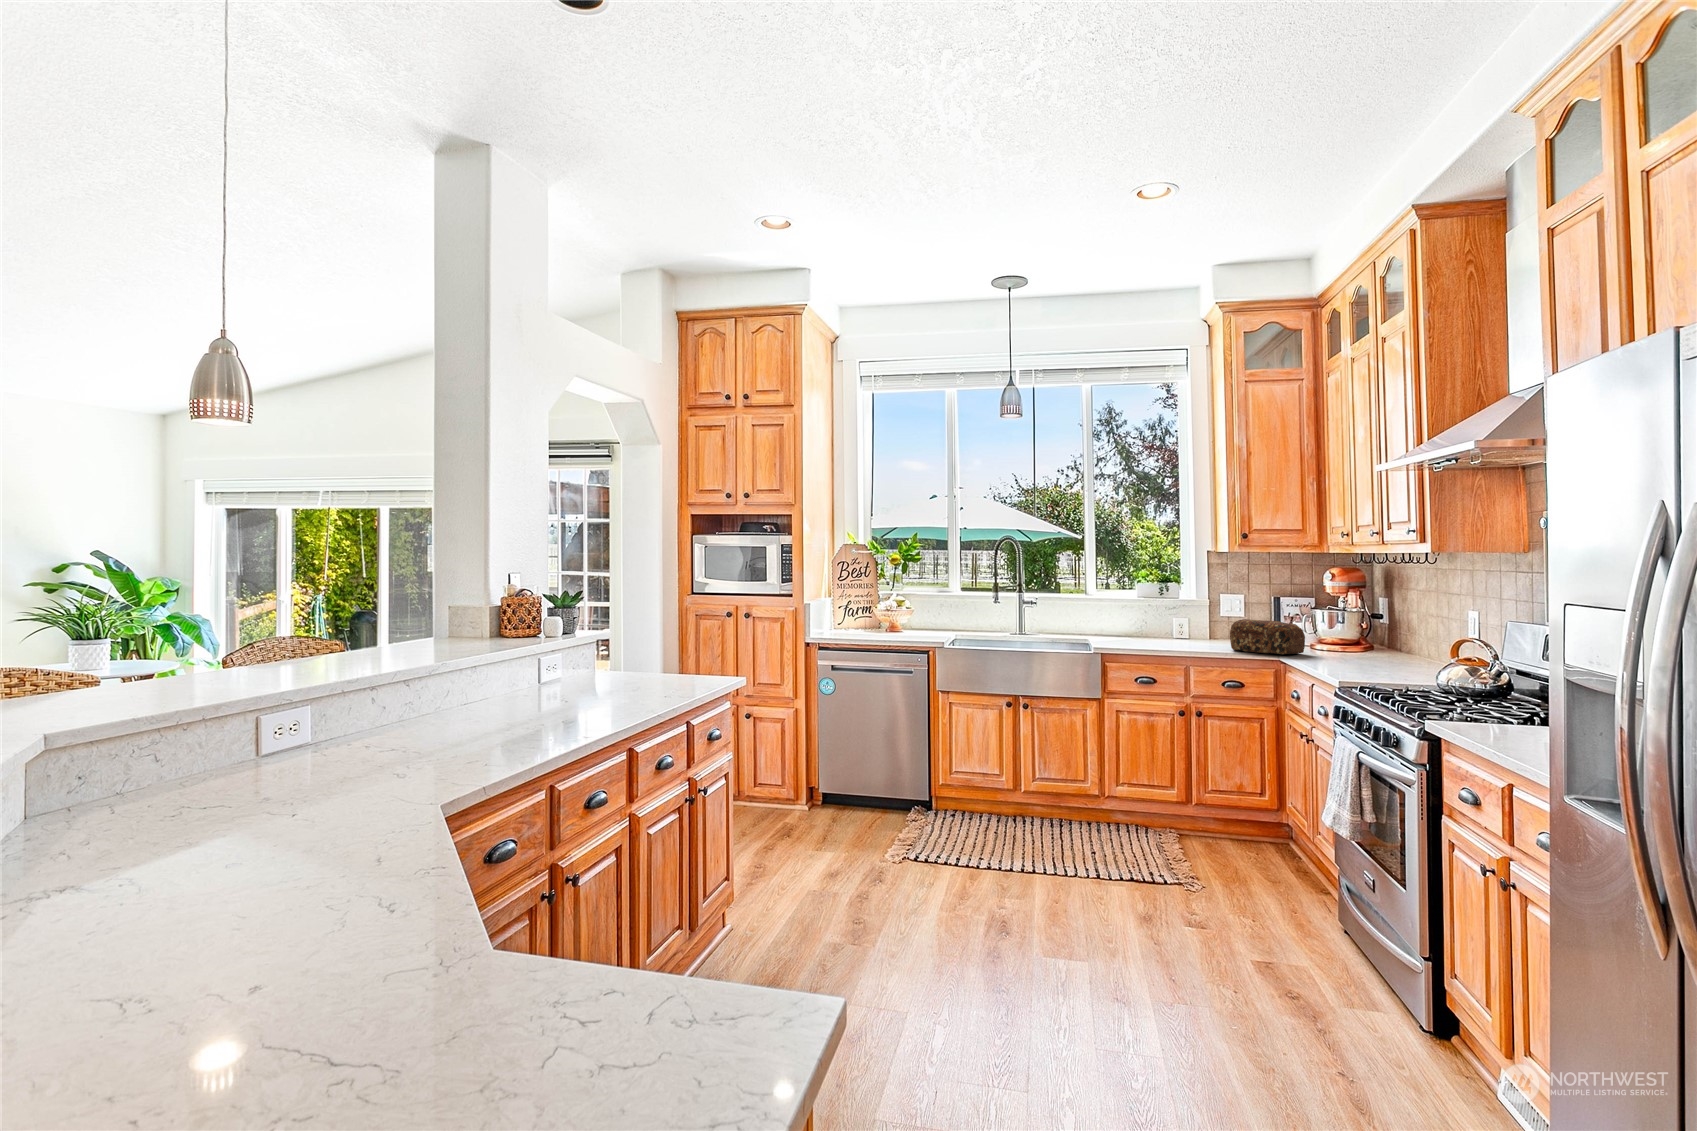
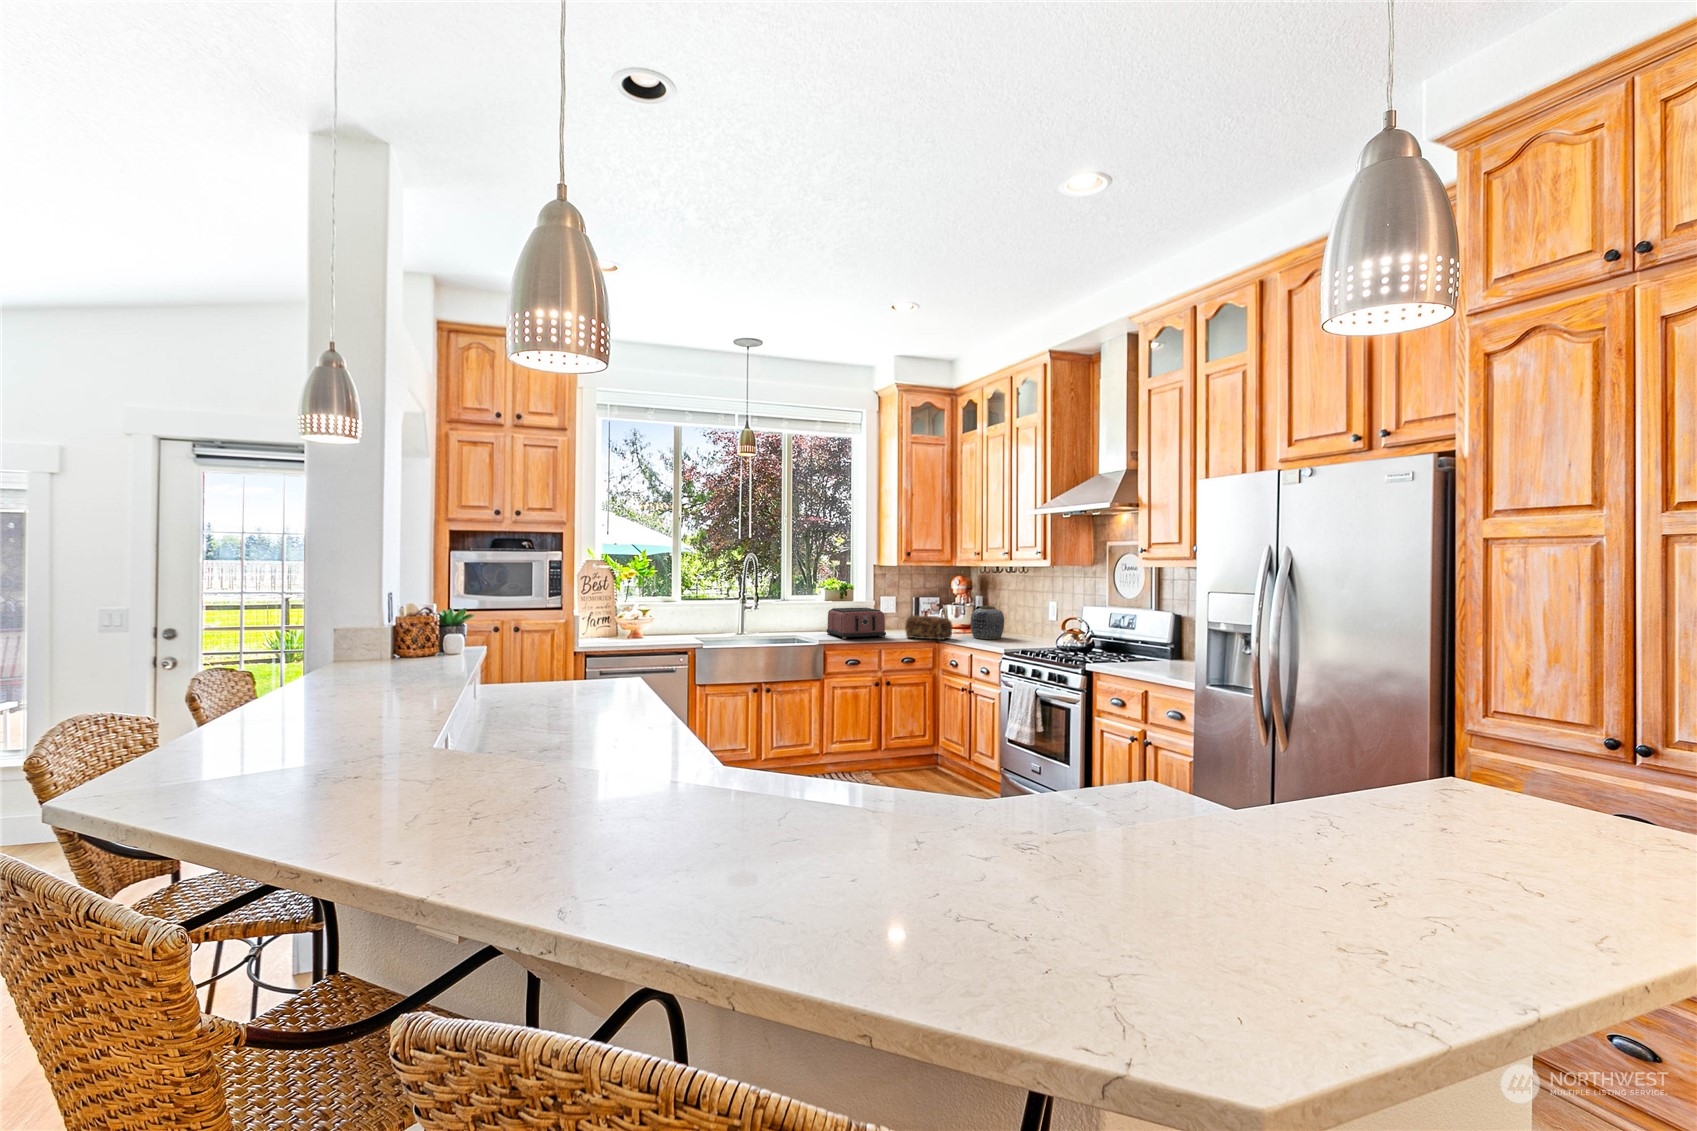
toaster: none [1129,608,1202,648] -> present [827,607,886,639]
vase: none [1339,608,1398,658] -> present [971,606,1004,639]

